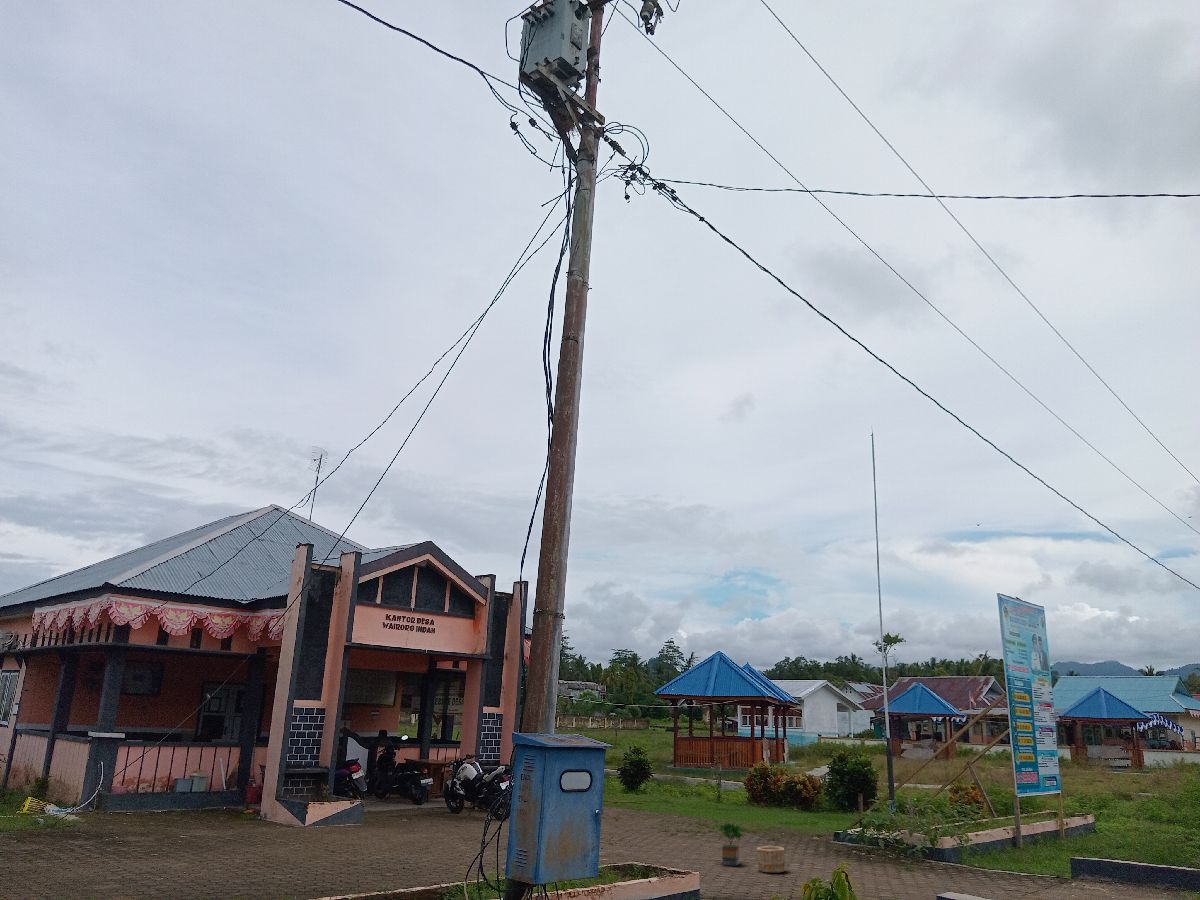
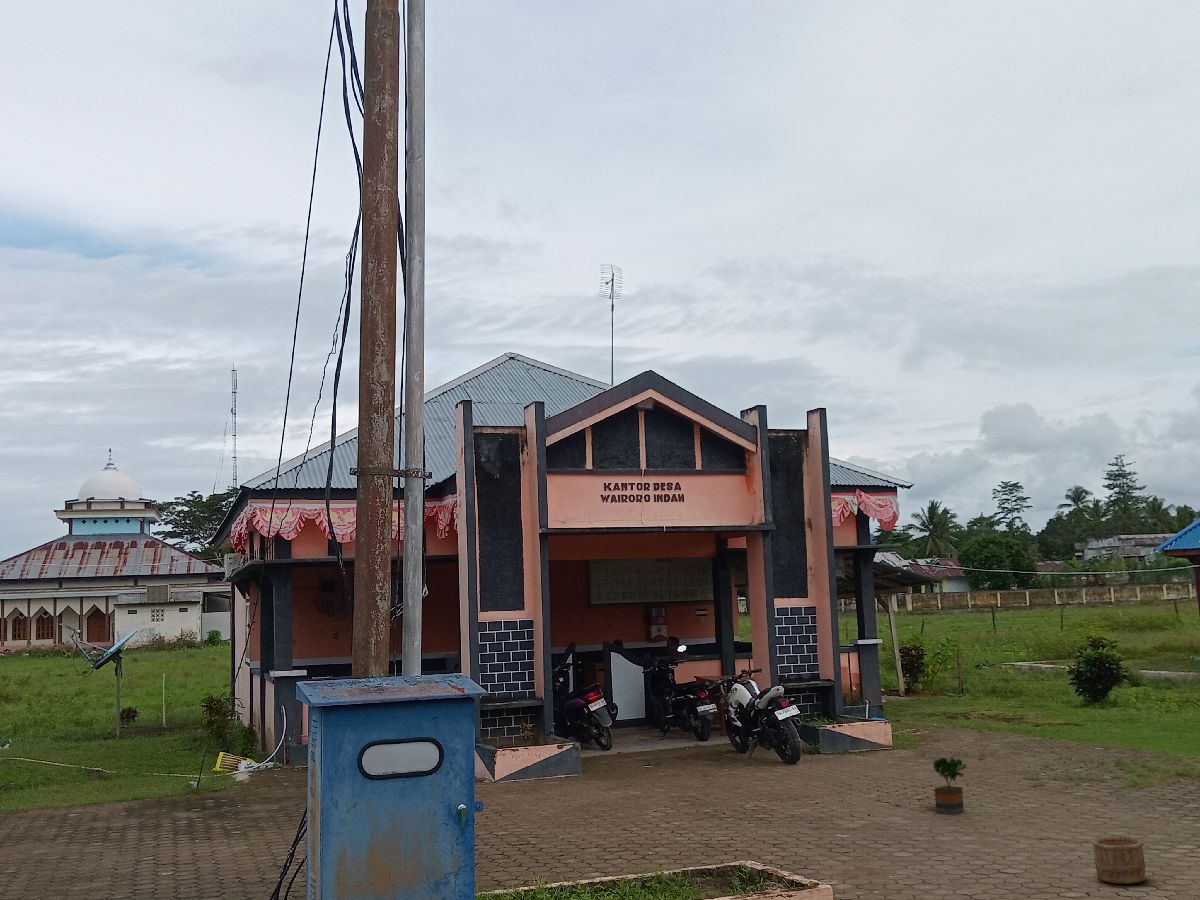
potted tree: present [719,824,743,866] -> present [933,758,966,815]

